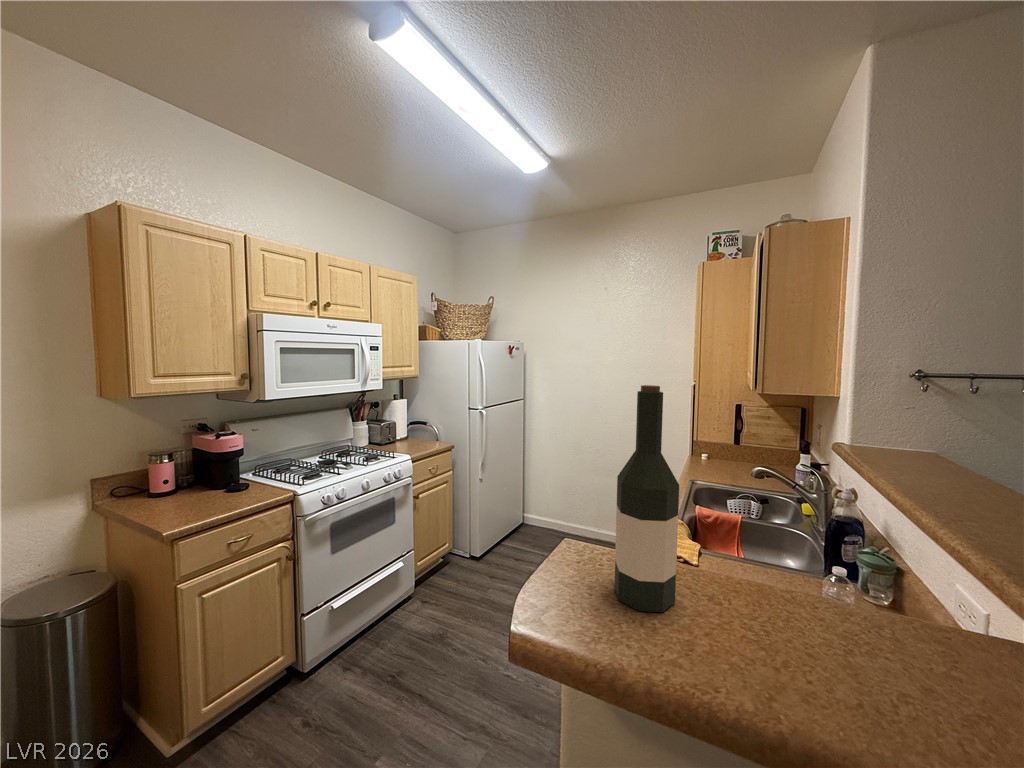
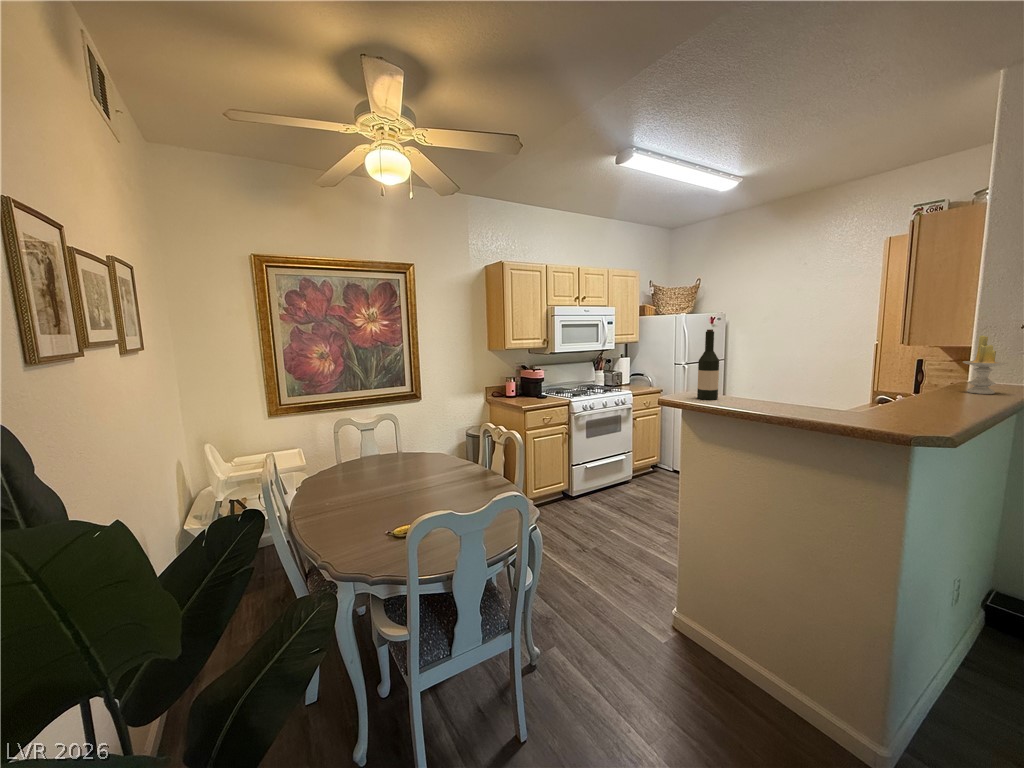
candle: none [897,390,959,478] -> present [963,335,1007,394]

